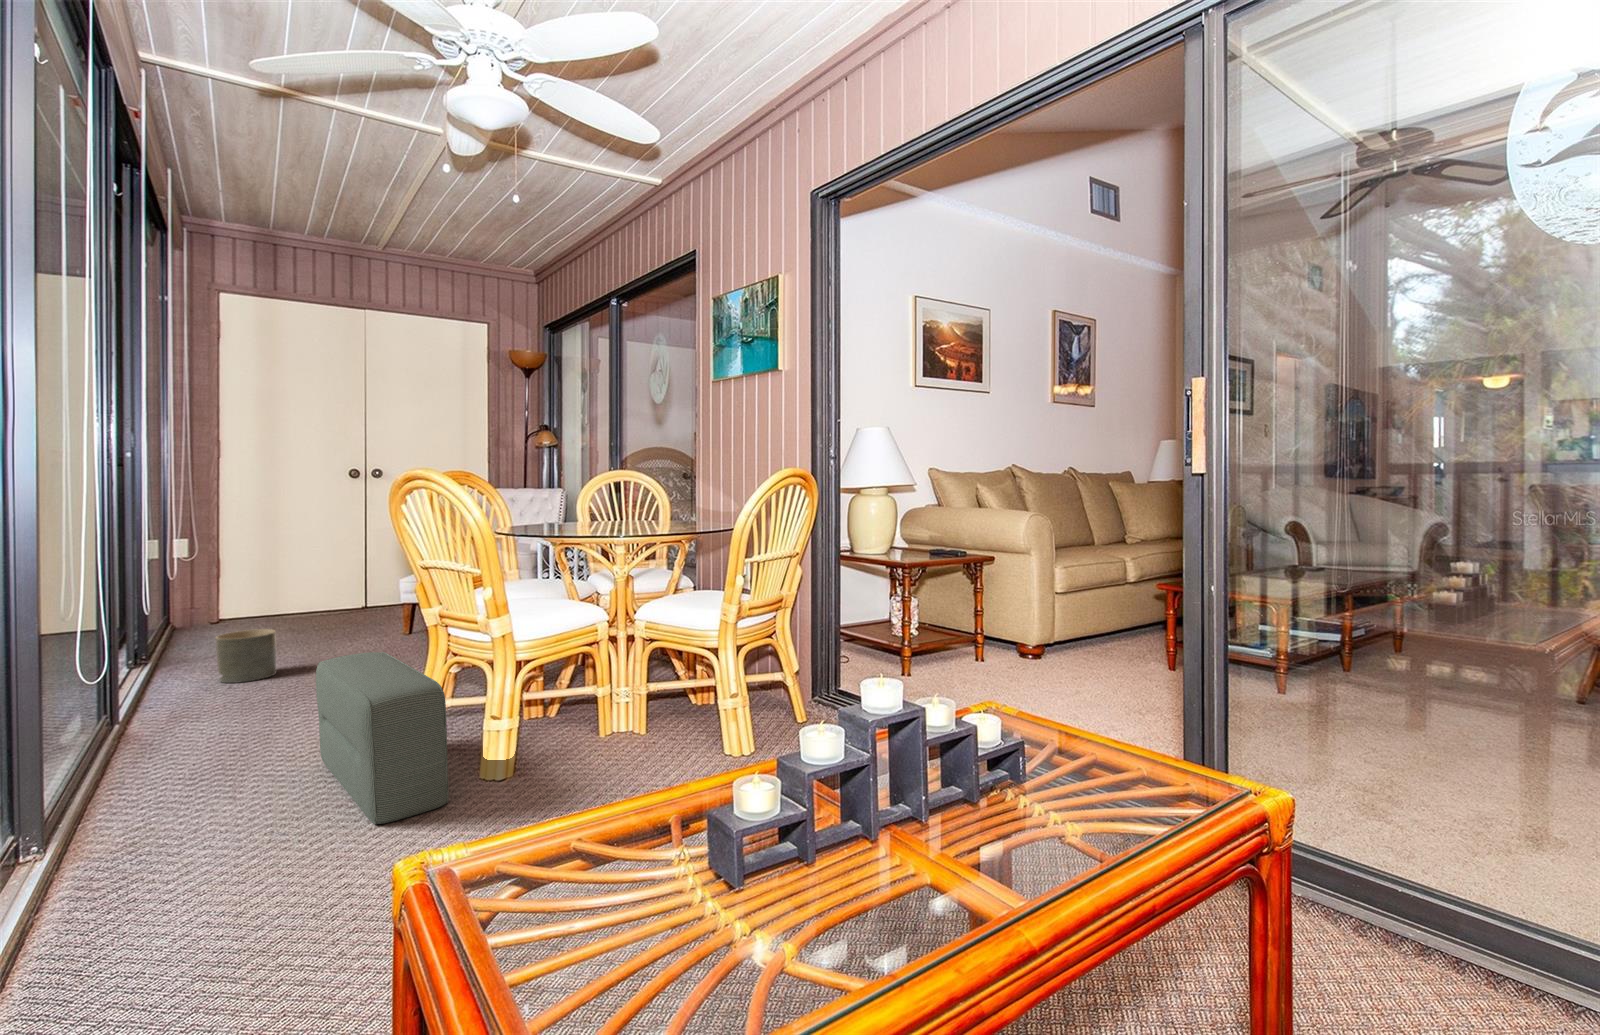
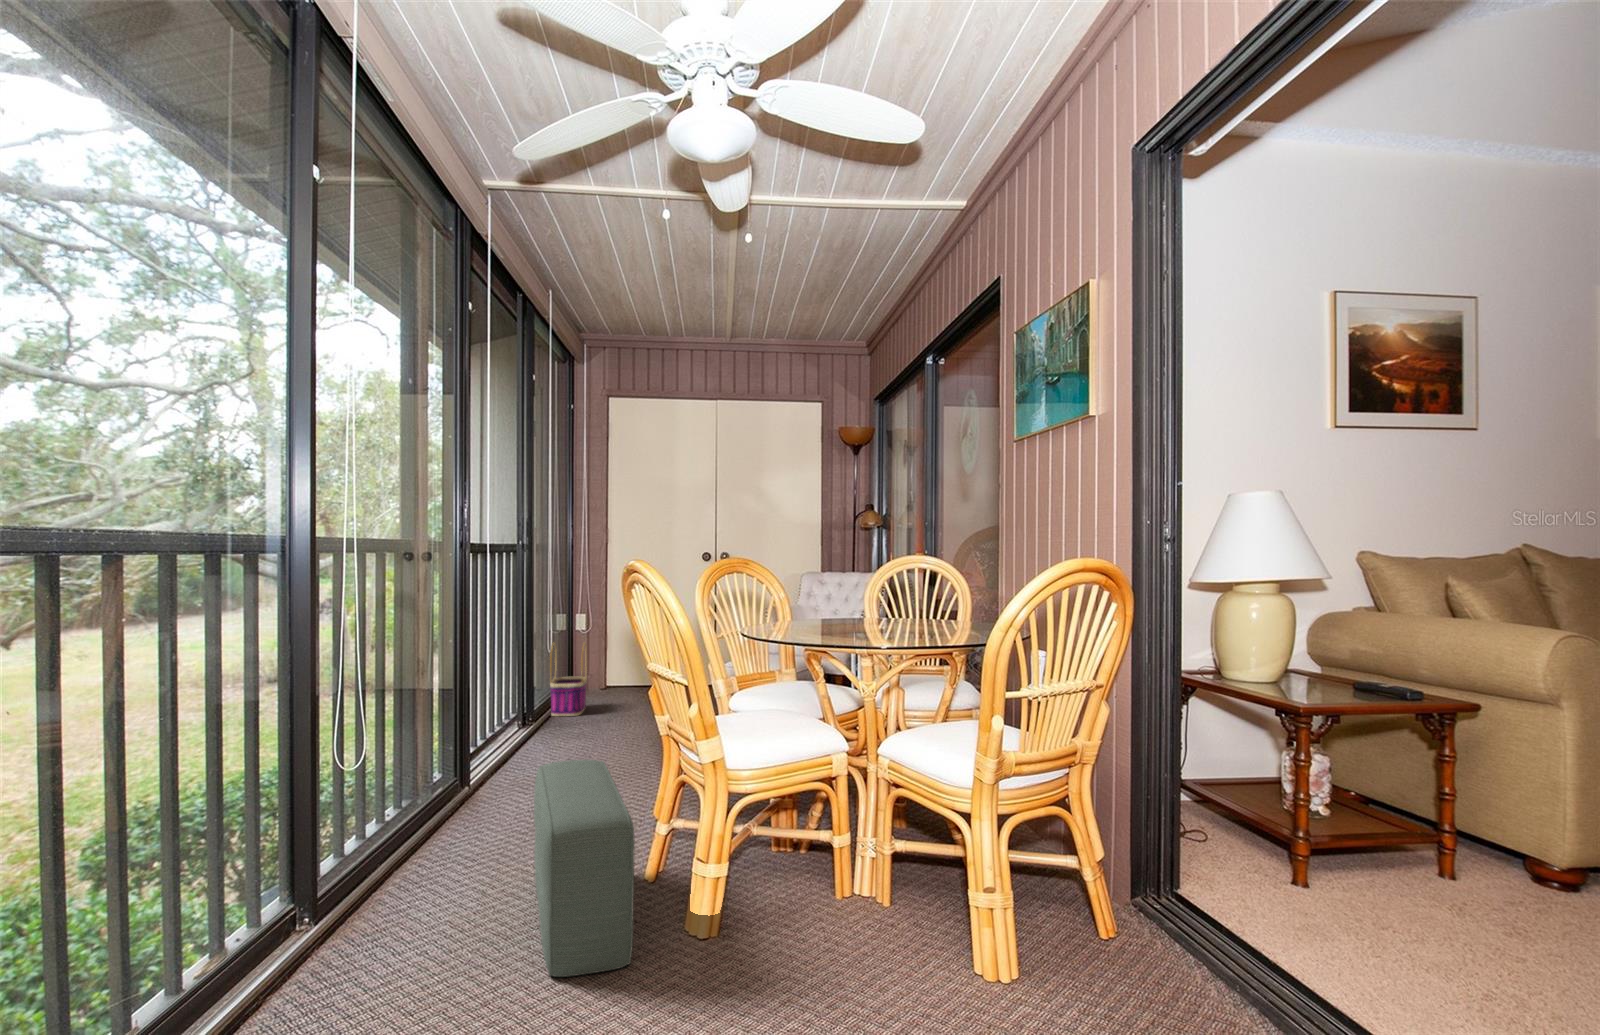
basket: none [257,569,298,641] -> present [550,643,587,716]
planter: present [216,629,276,683] -> none [496,708,548,764]

